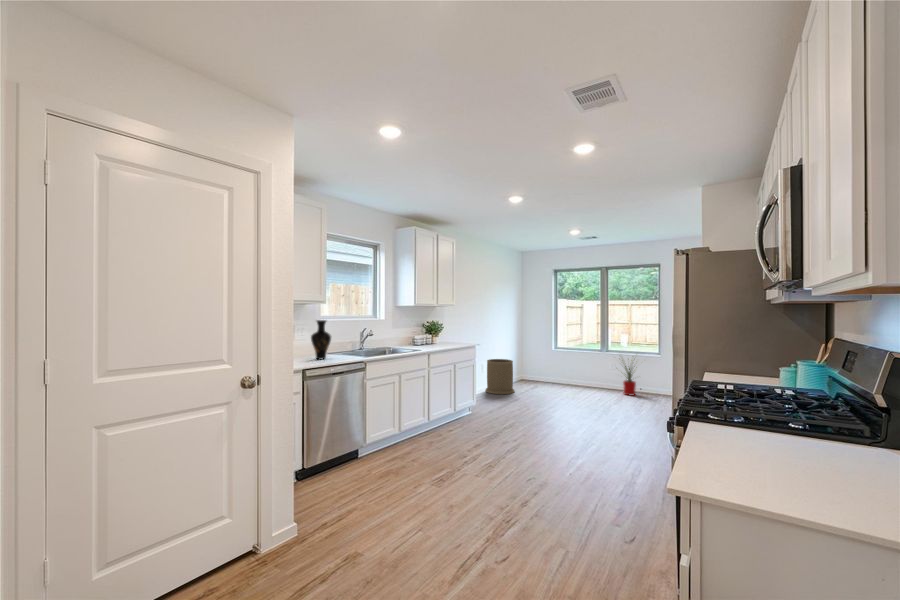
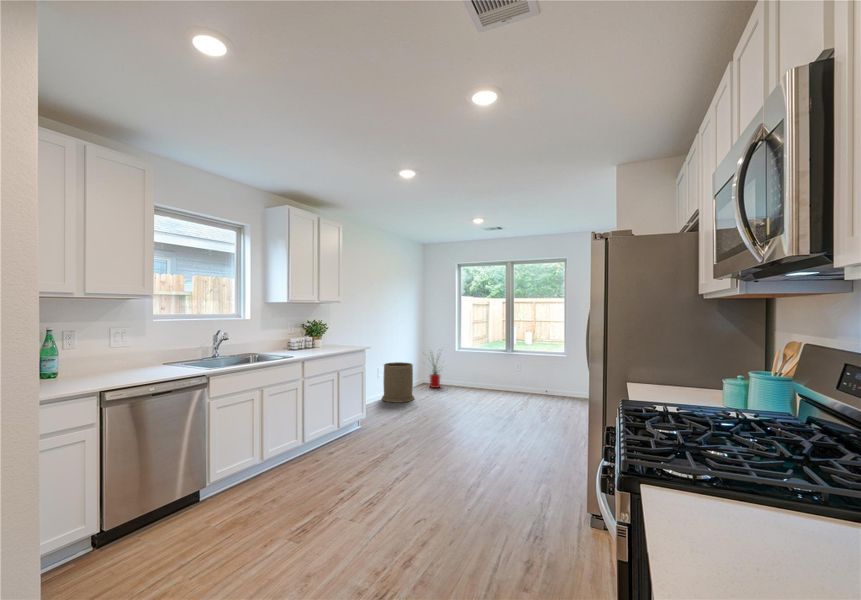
vase: present [311,320,331,360] -> none [125,320,159,374]
house plant: present [623,366,636,395] -> present [430,355,440,388]

